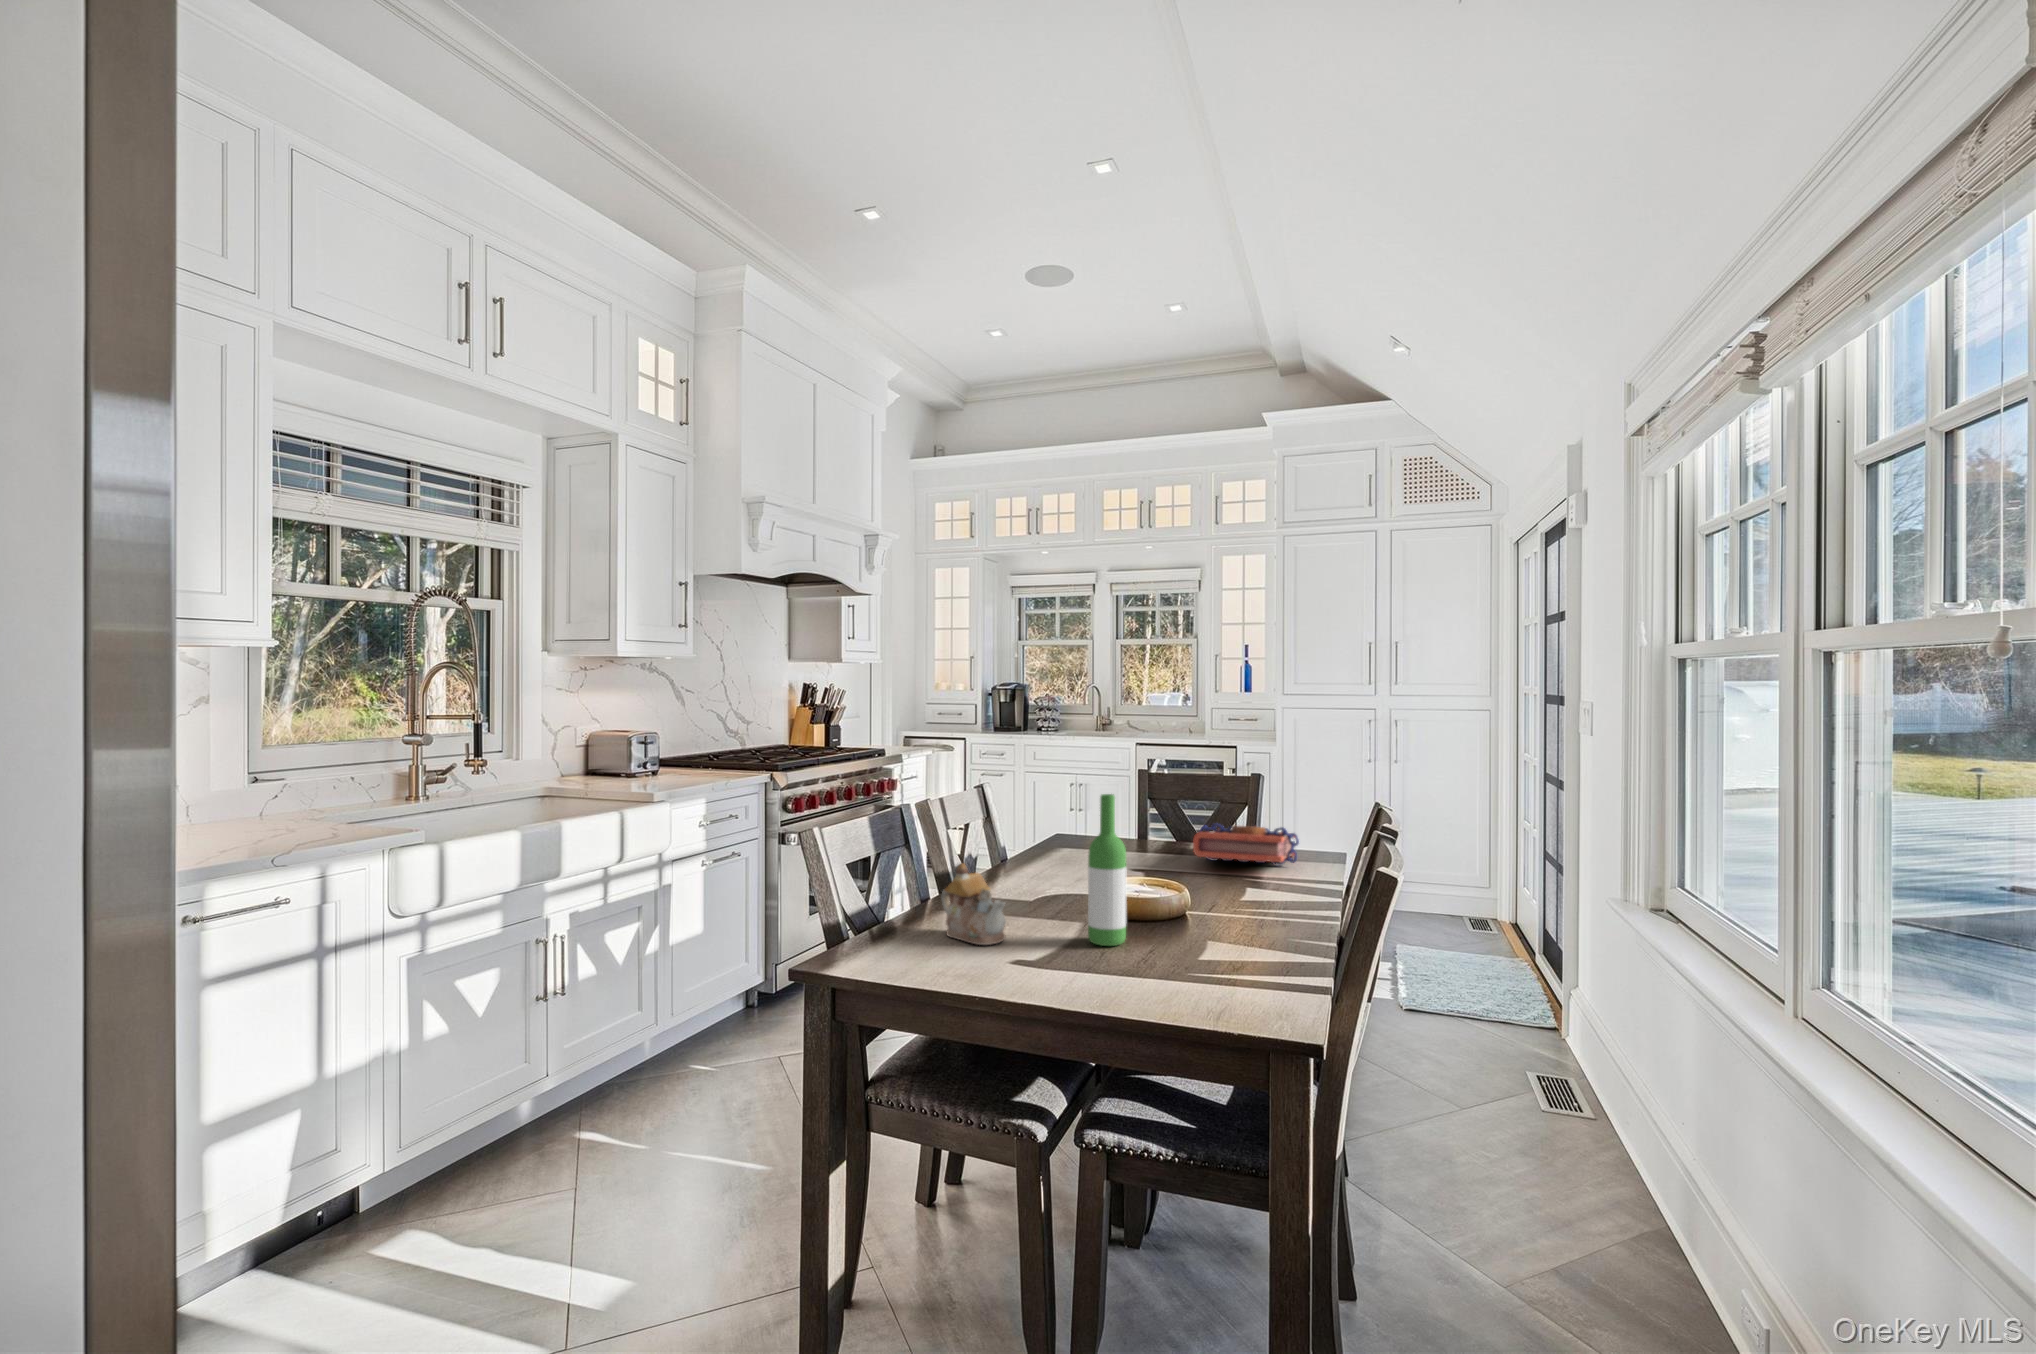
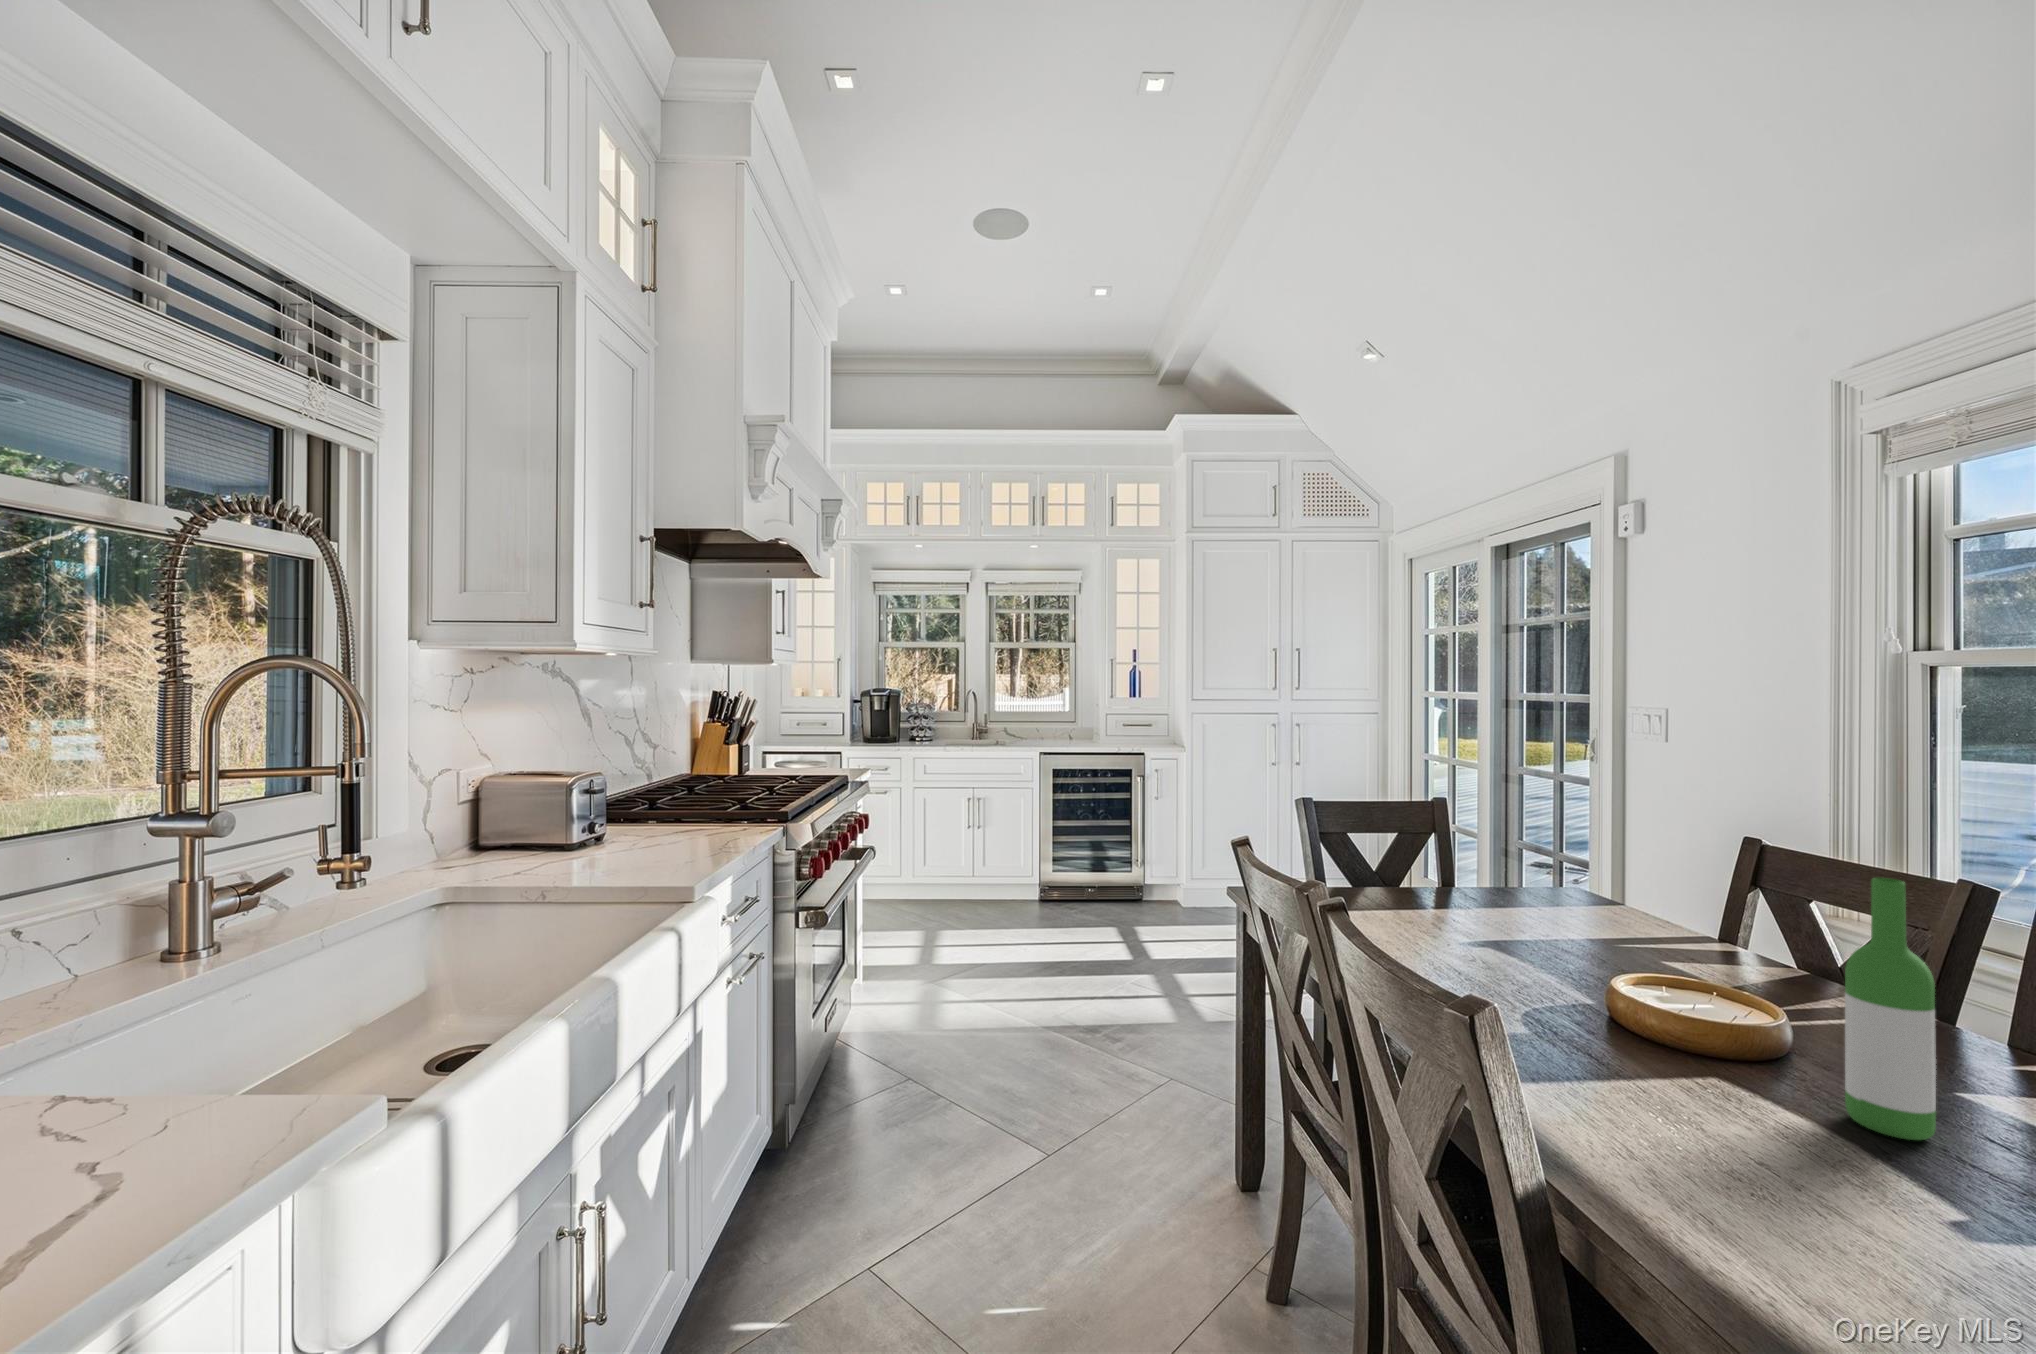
book: present [1193,823,1299,866] -> none [1431,864,1624,914]
teapot: present [941,863,1006,945] -> none [1623,1026,1842,1188]

